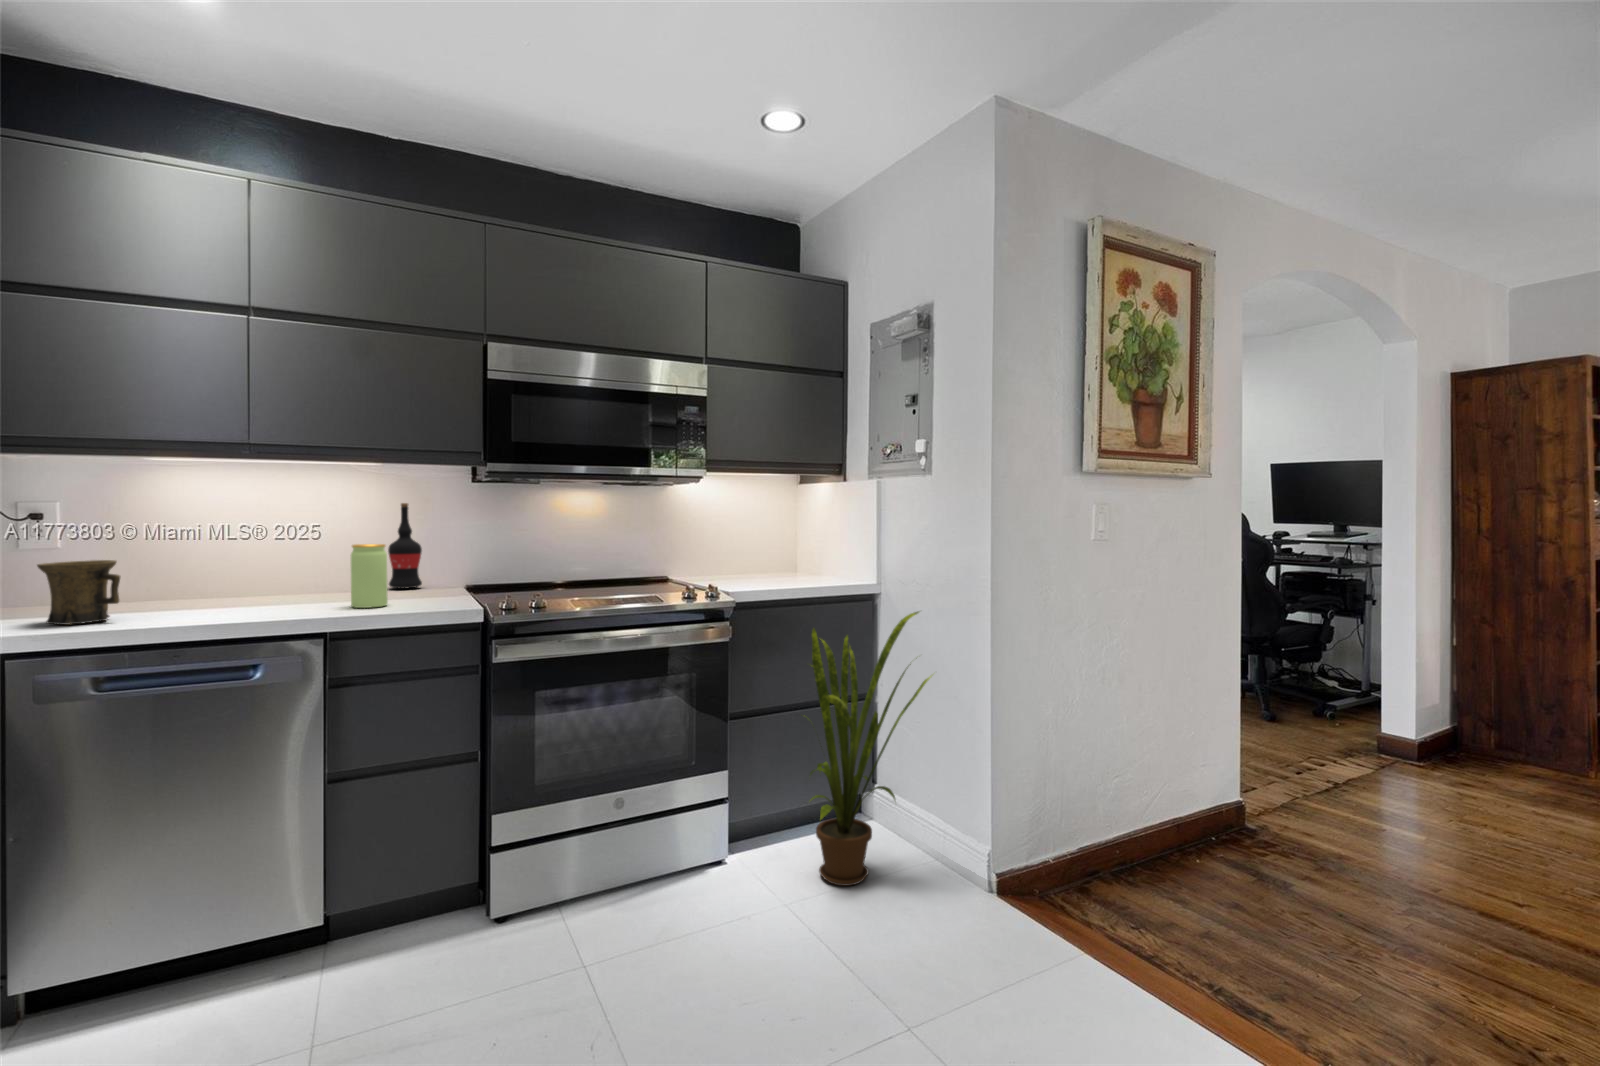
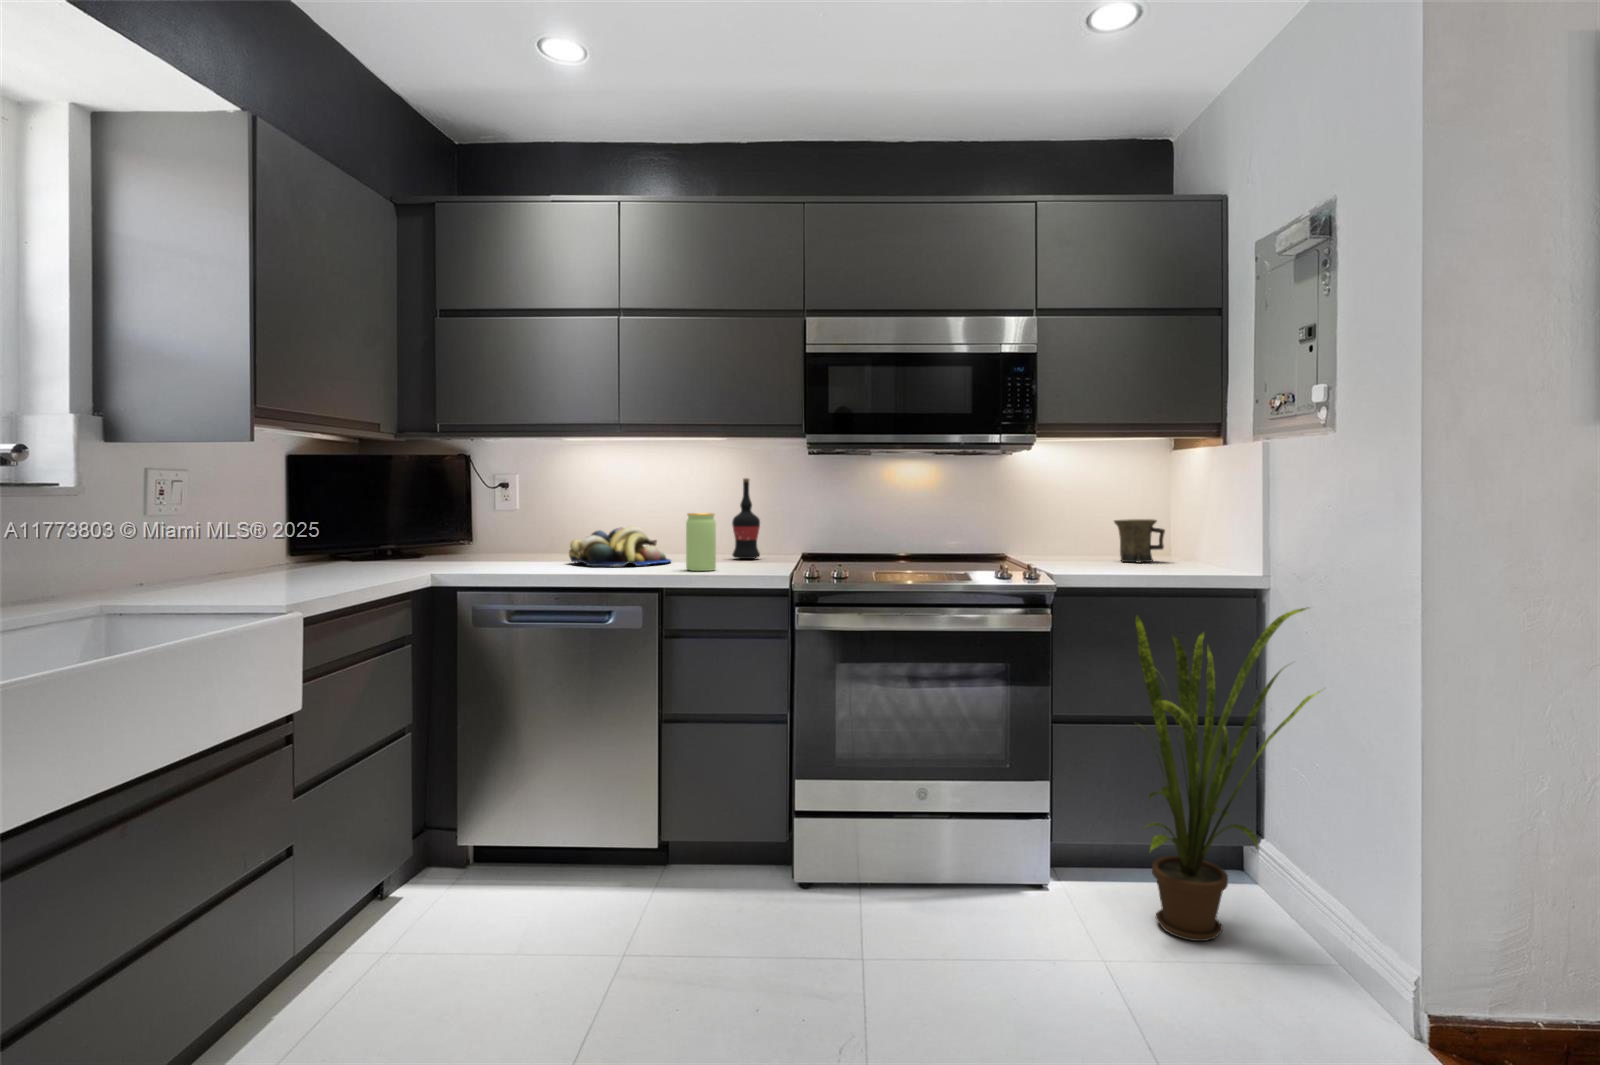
fruit bowl: none [175,559,318,608] -> present [569,527,671,566]
mug: present [37,560,120,625] -> present [1114,519,1165,562]

